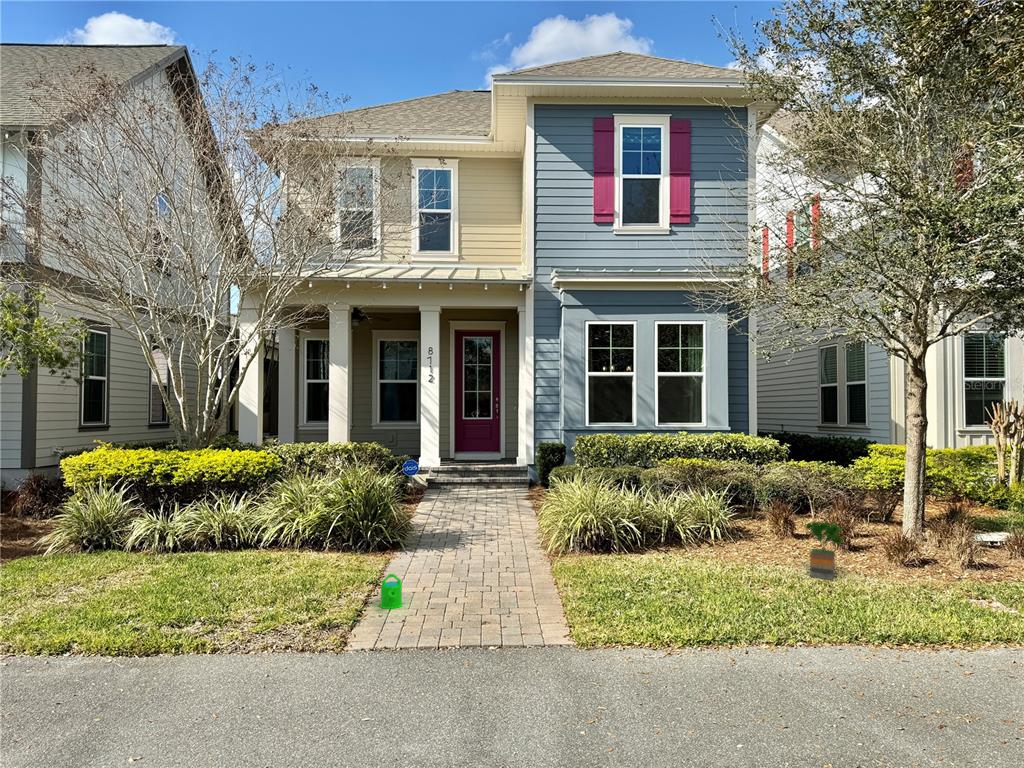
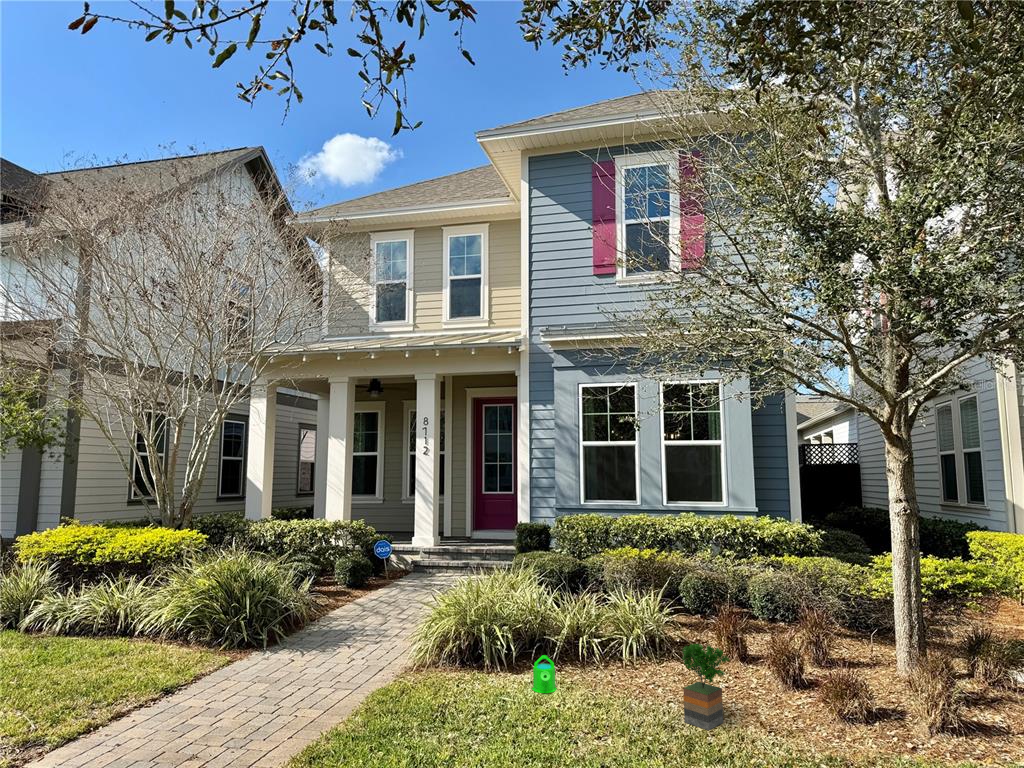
watering can: present [379,574,403,609] -> present [532,655,557,693]

